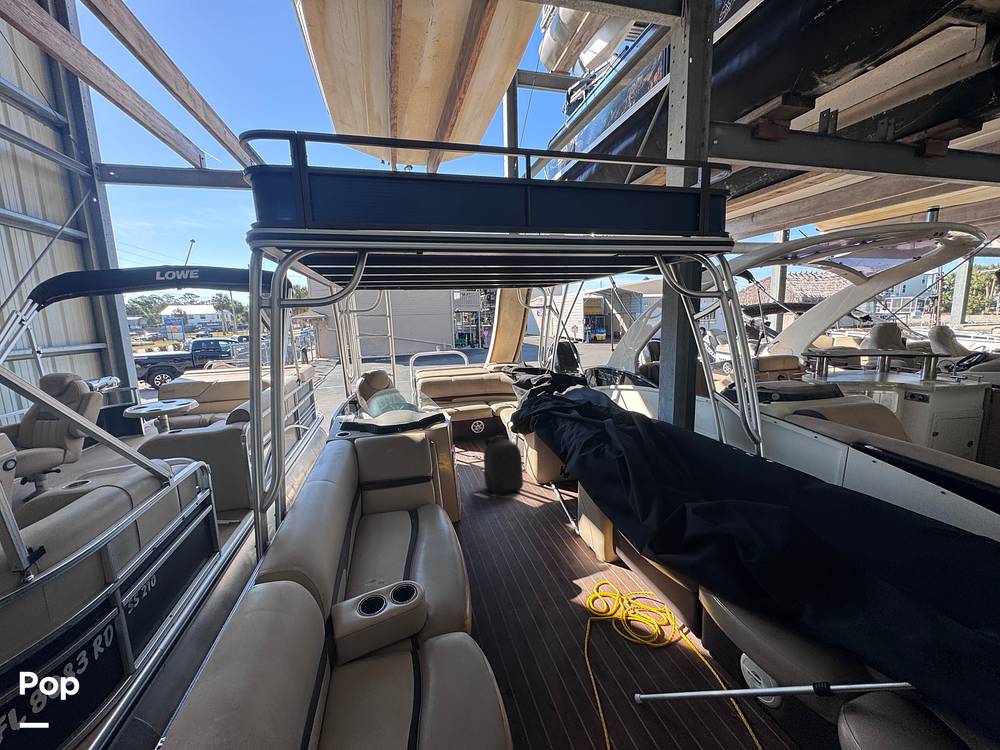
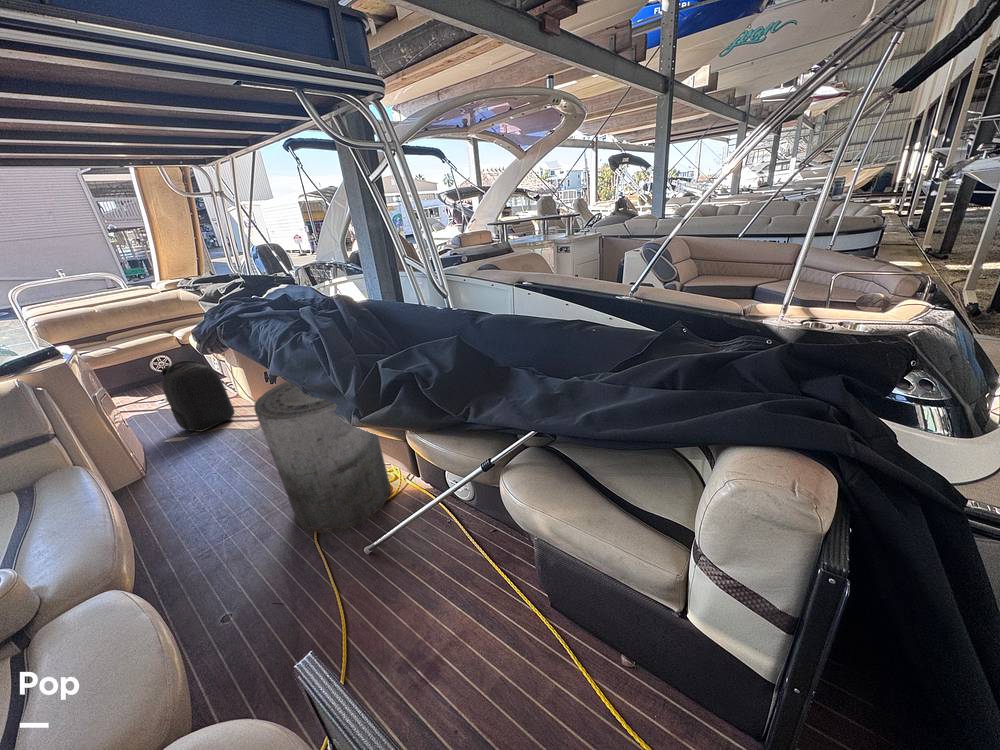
trash can: none [566,491,664,661] -> present [254,381,390,533]

